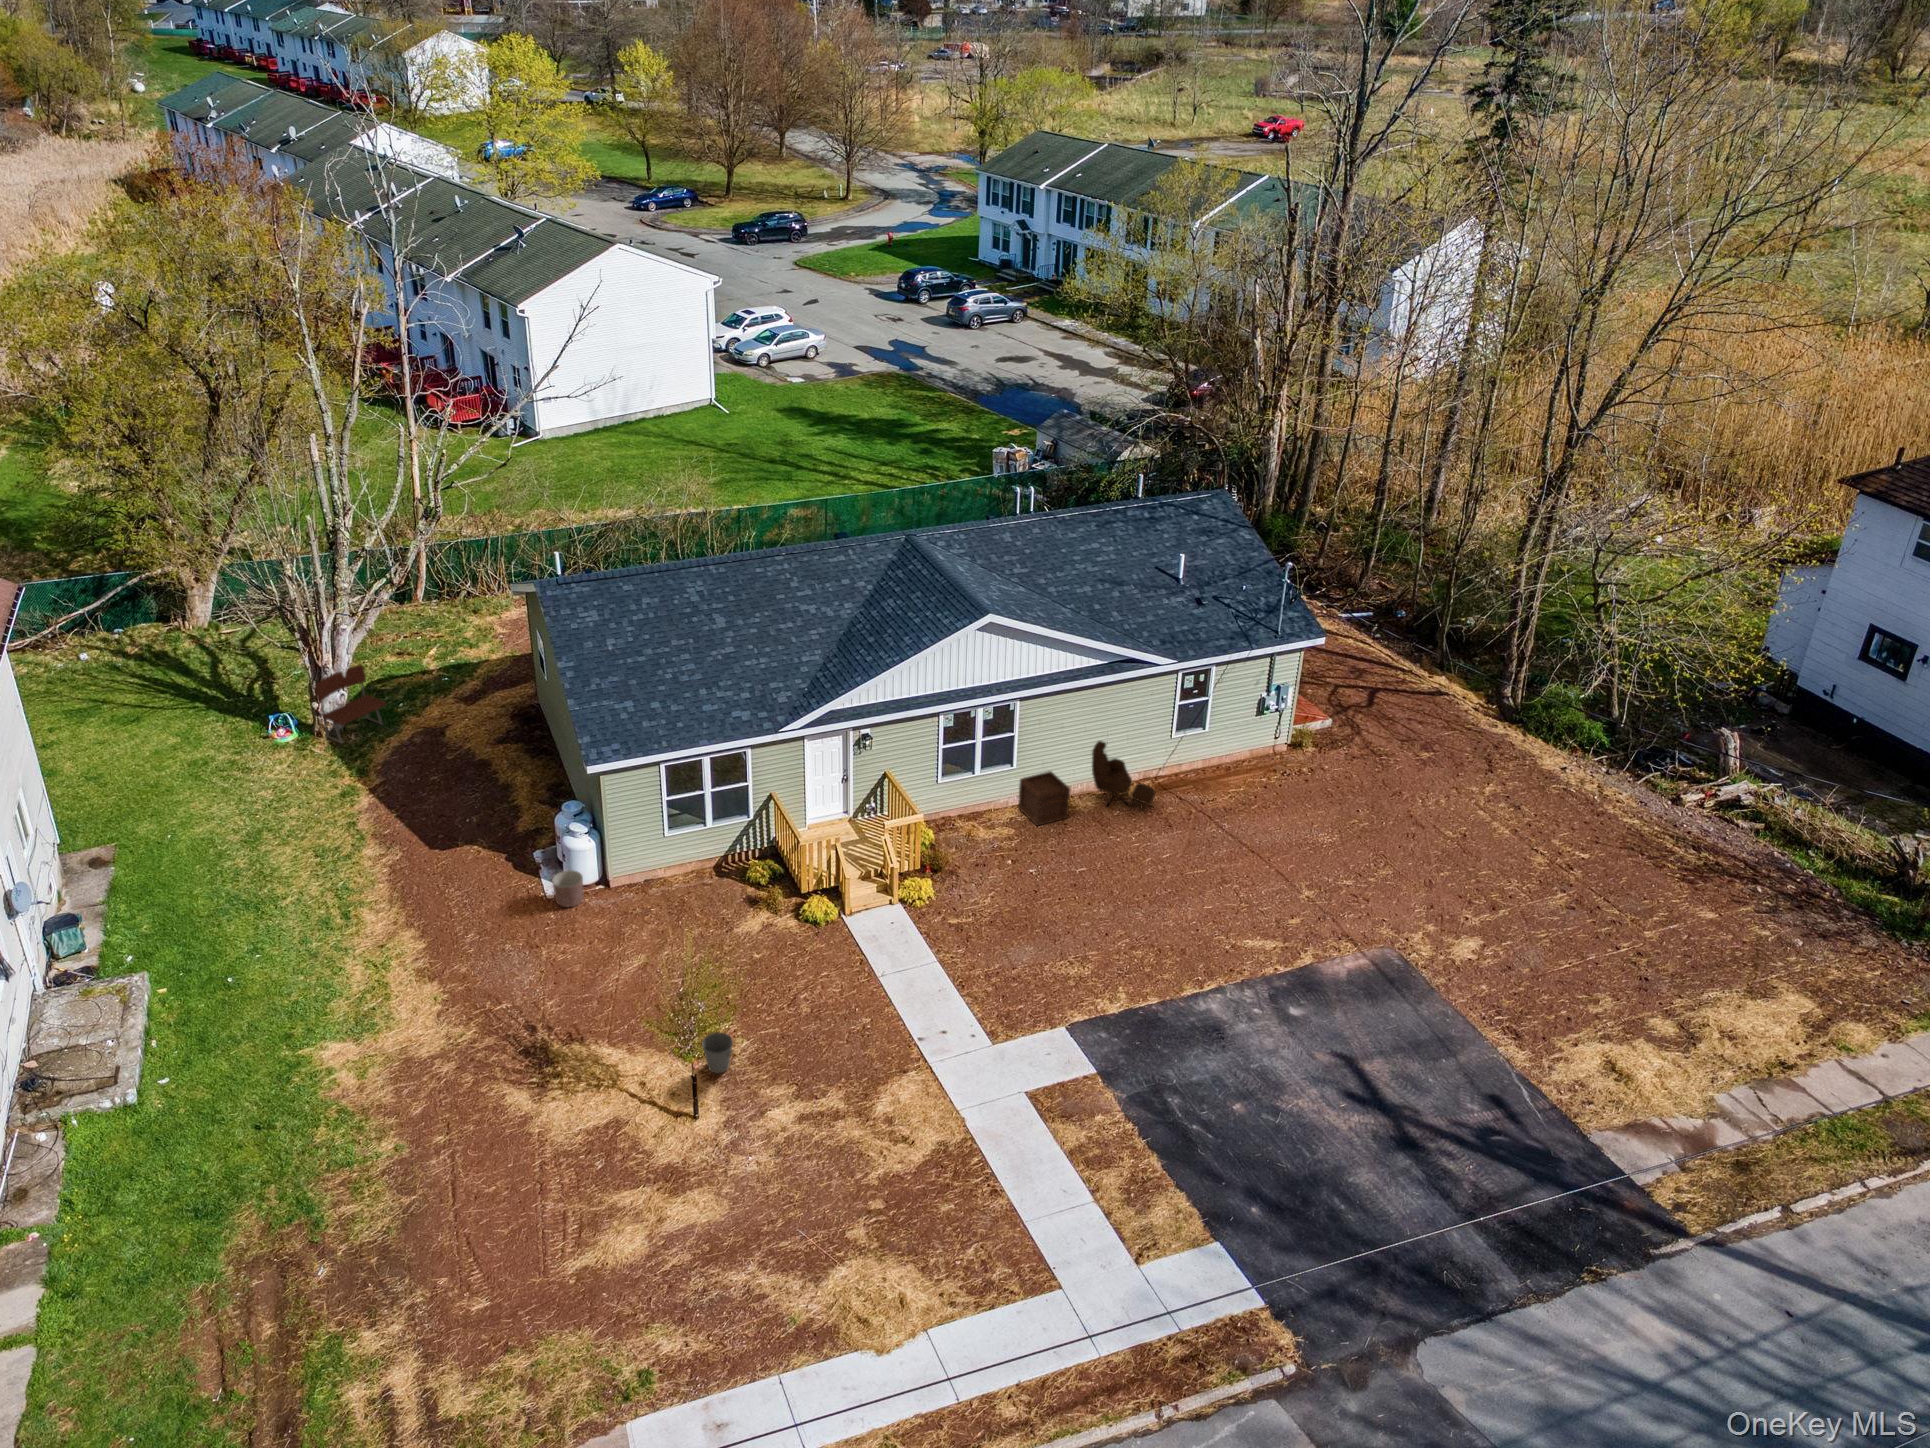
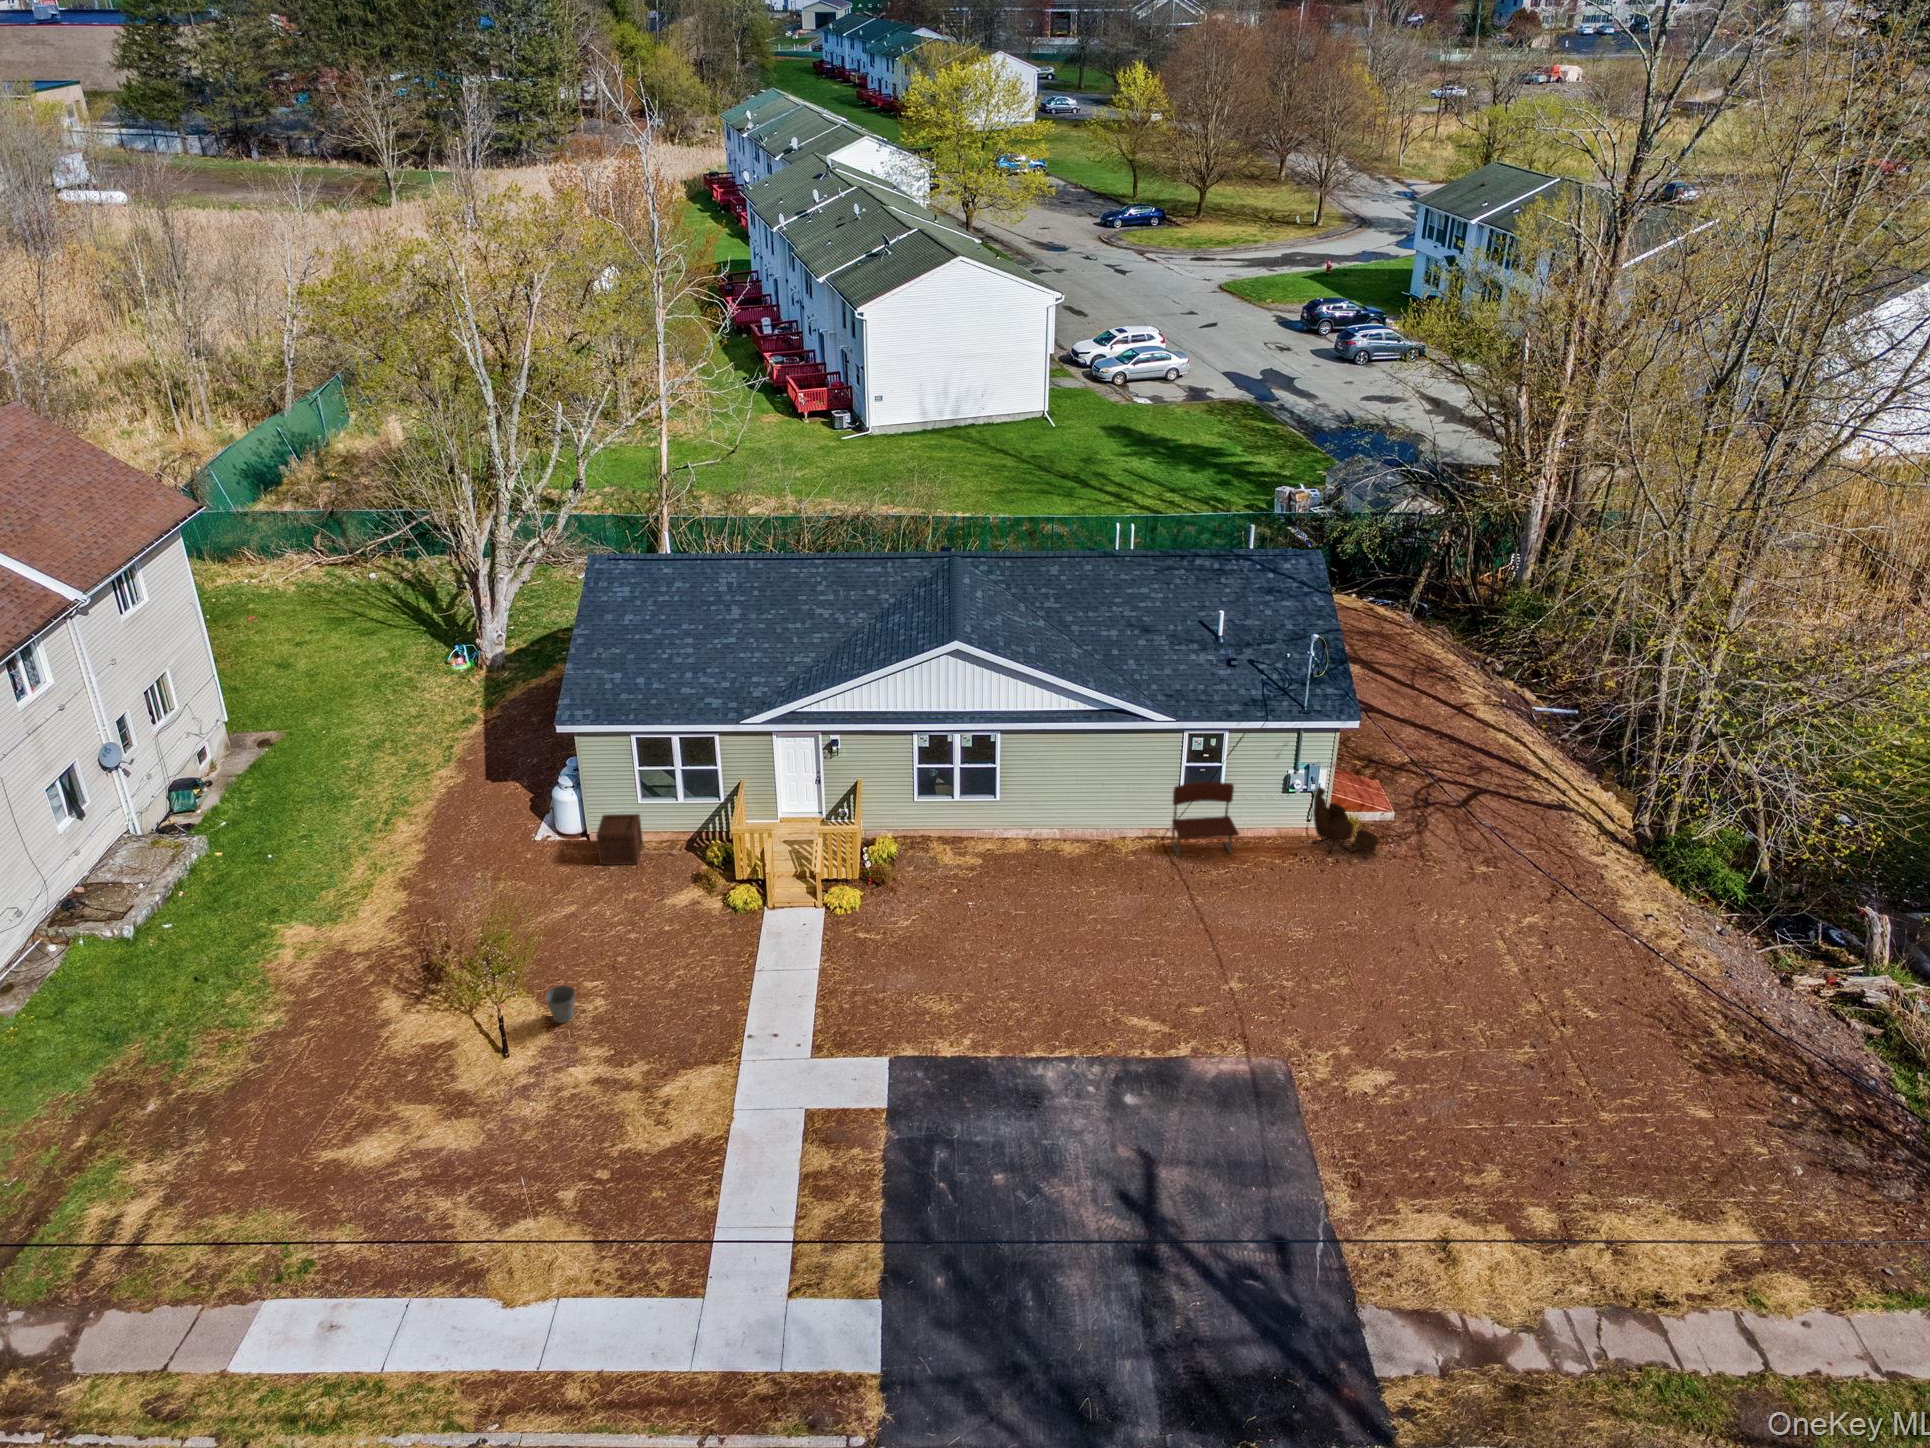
bench: present [315,665,386,744] -> present [1171,782,1239,857]
lounge chair: present [1092,741,1156,806] -> present [1313,787,1378,854]
wooden crate: present [1018,771,1070,826] -> present [596,814,643,865]
planter: present [552,870,584,907] -> none [535,819,565,852]

